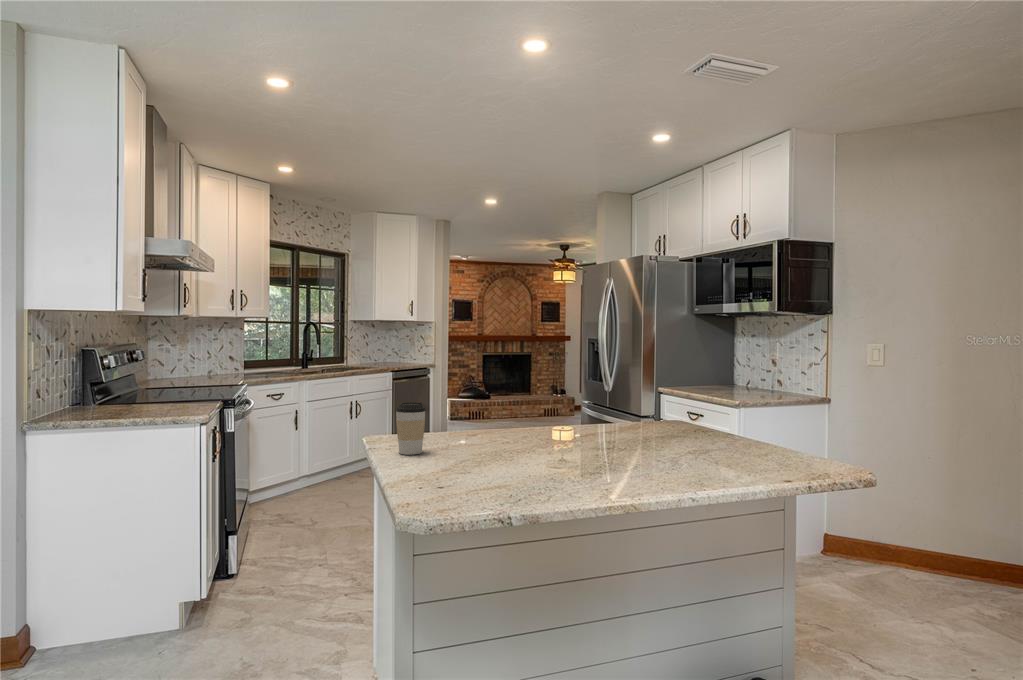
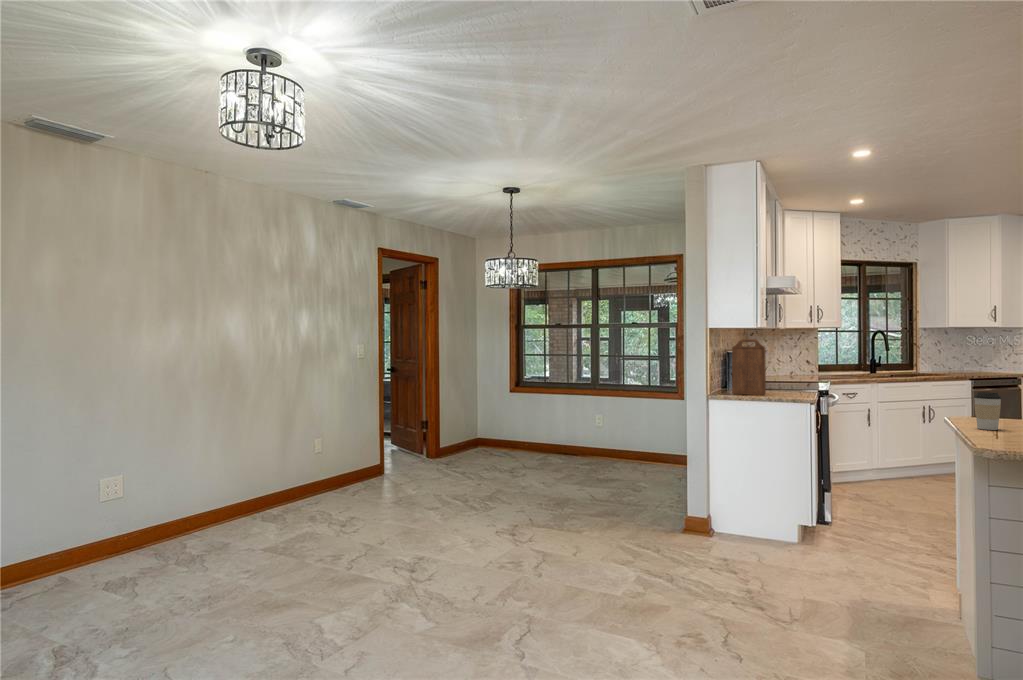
cutting board: none [75,327,133,416] -> present [732,339,766,395]

